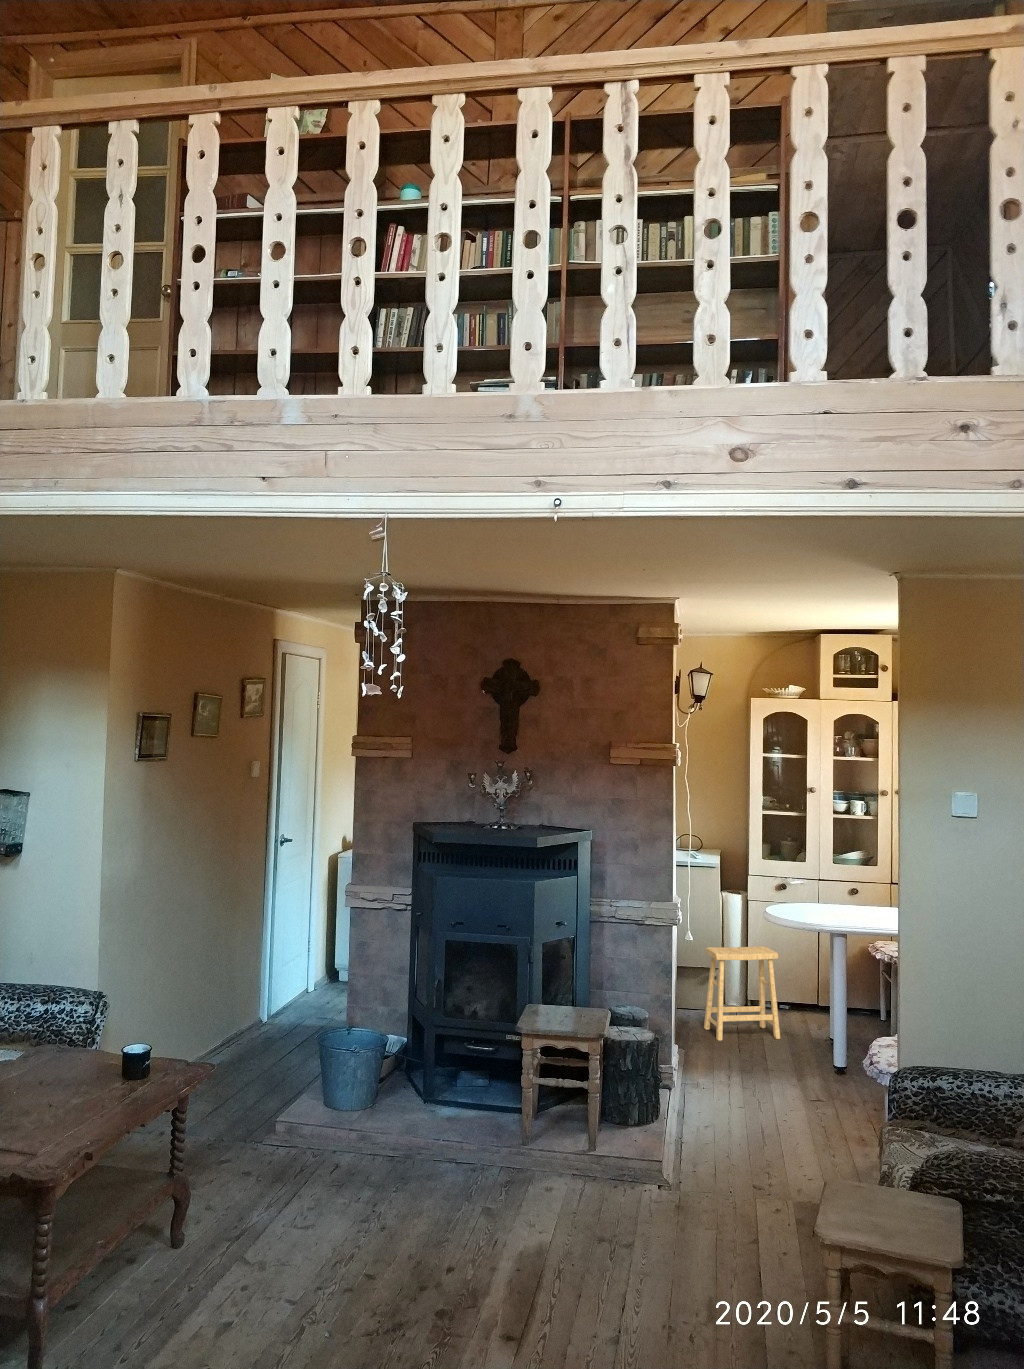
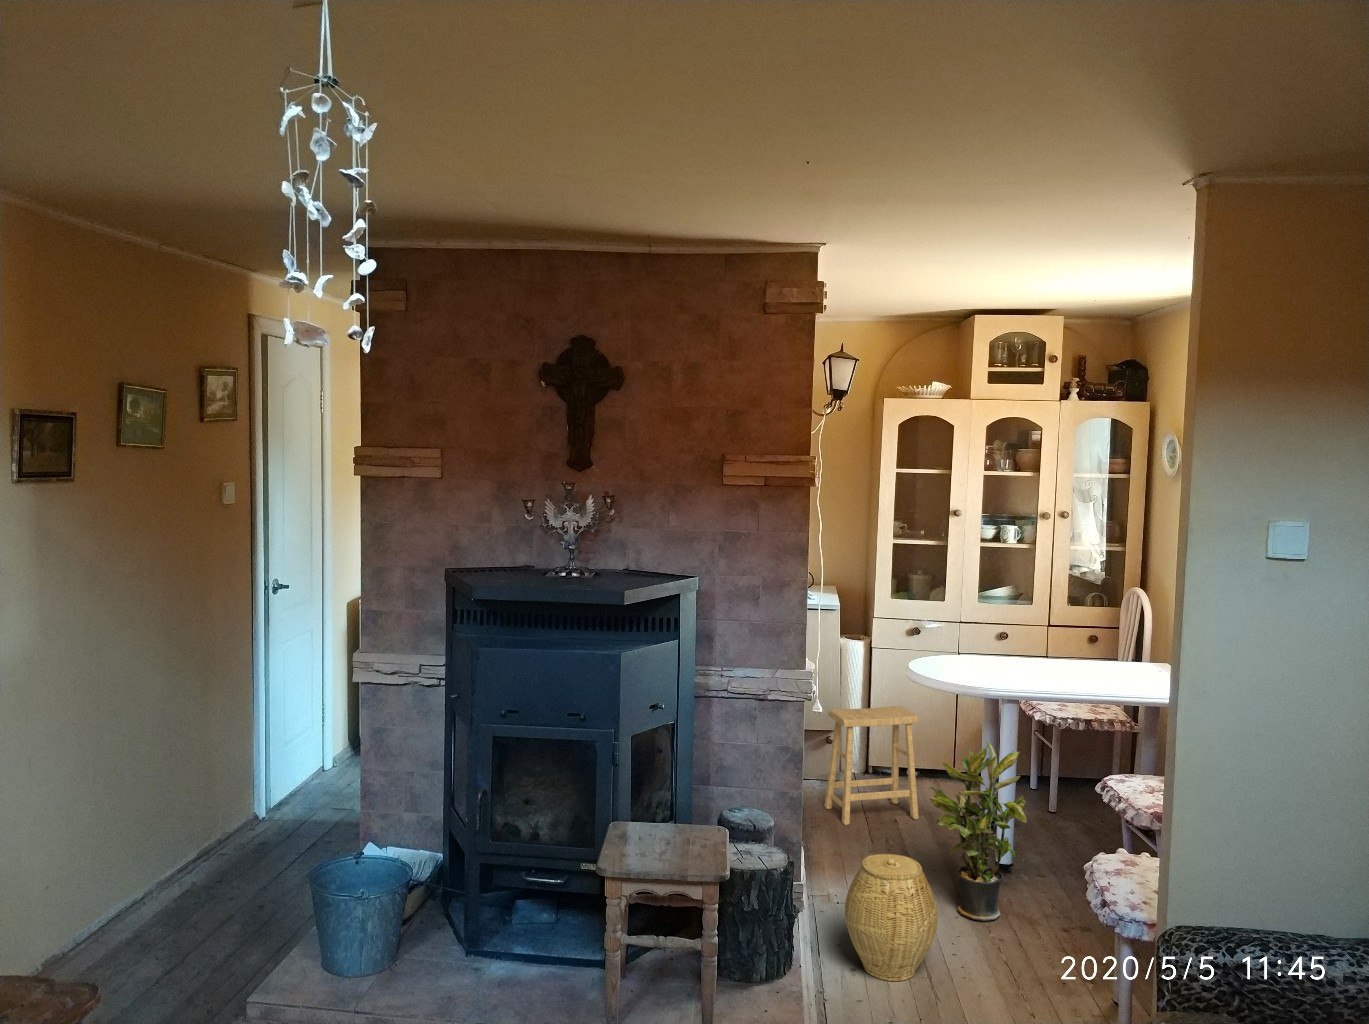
potted plant: none [773,962,848,1105] -> present [930,741,1027,922]
woven basket: none [702,1041,771,1136] -> present [845,854,938,981]

